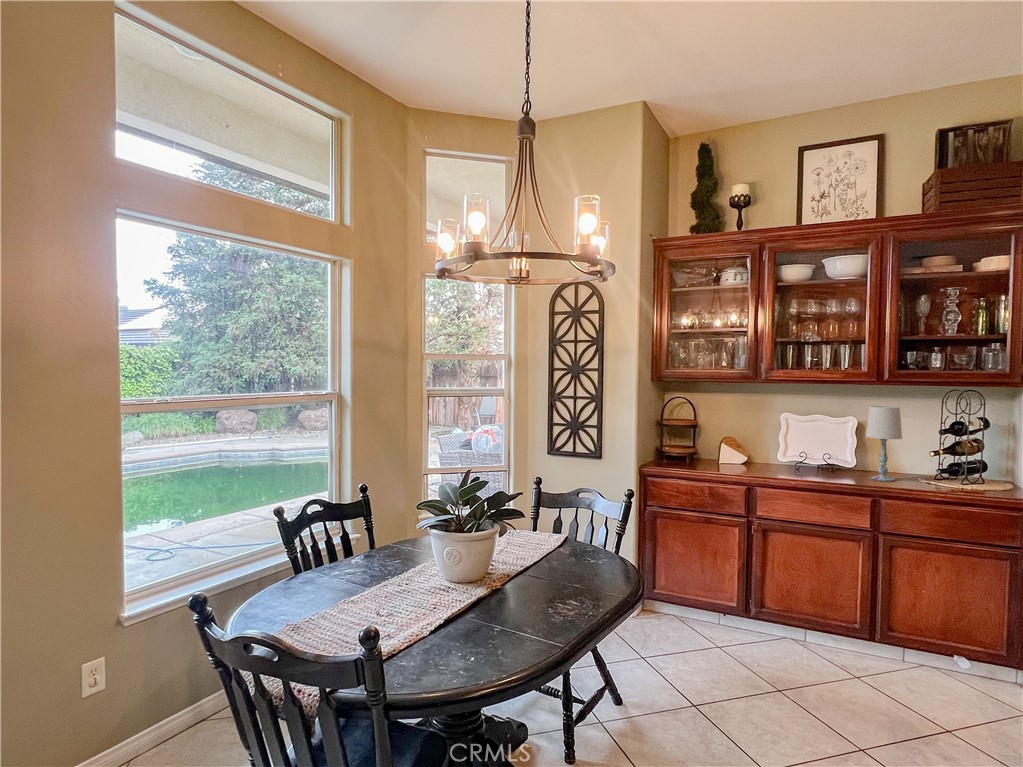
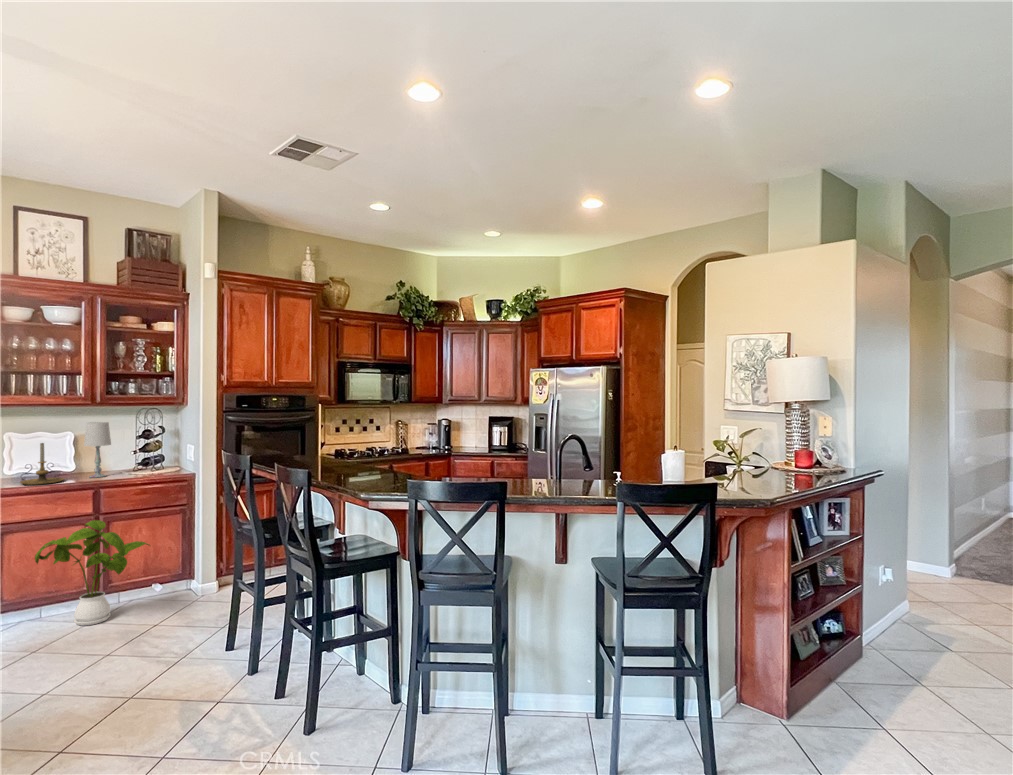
candle holder: none [790,427,840,479] -> present [20,443,64,485]
house plant: none [795,544,954,687] -> present [35,520,149,626]

